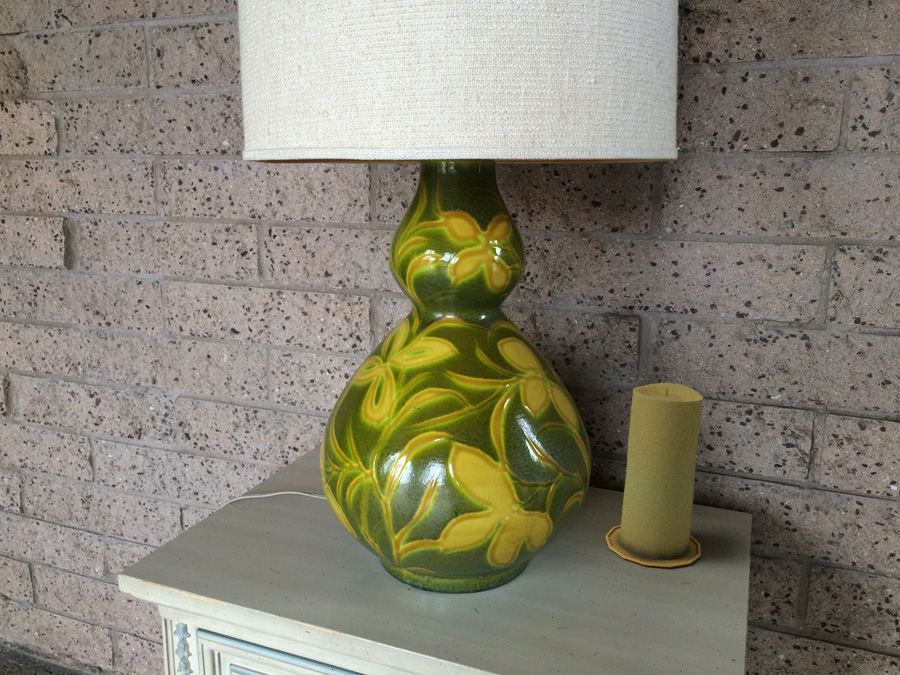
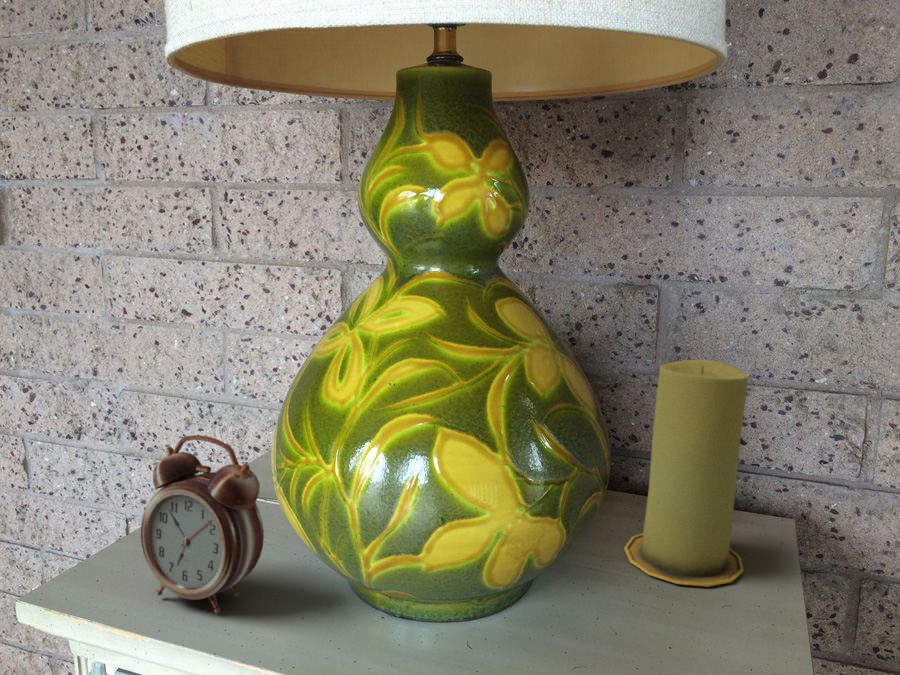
alarm clock: none [219,445,315,584] -> present [141,435,264,613]

